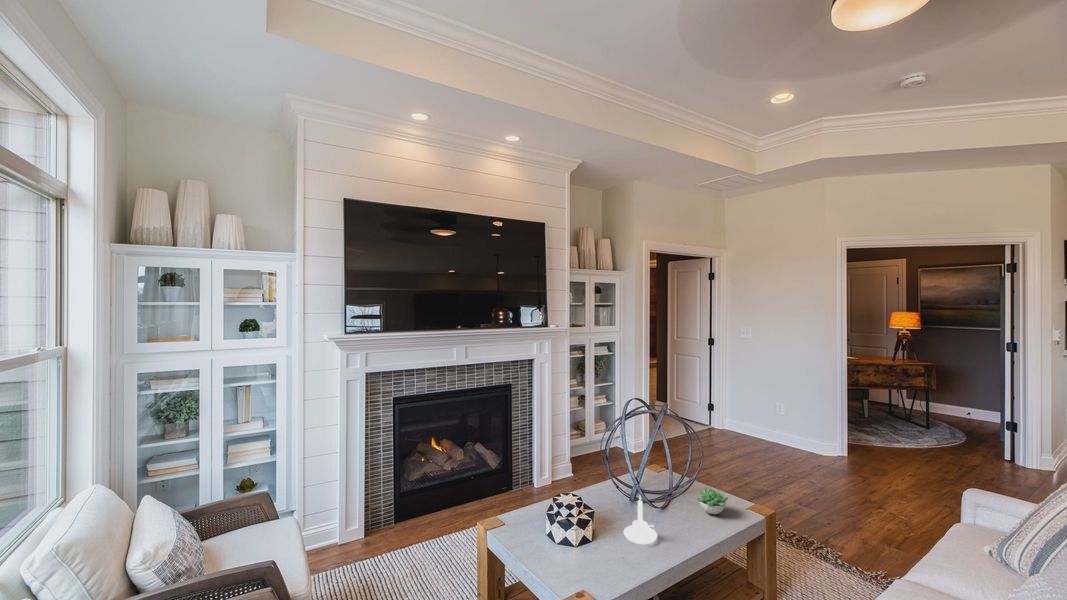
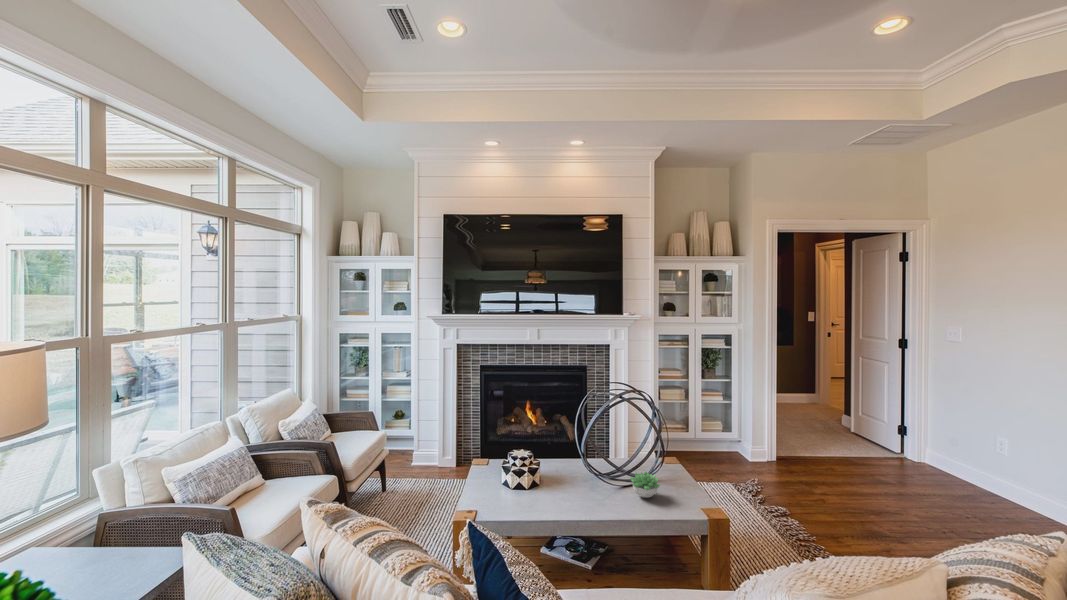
candle holder: present [623,496,657,544] -> none [536,455,566,498]

